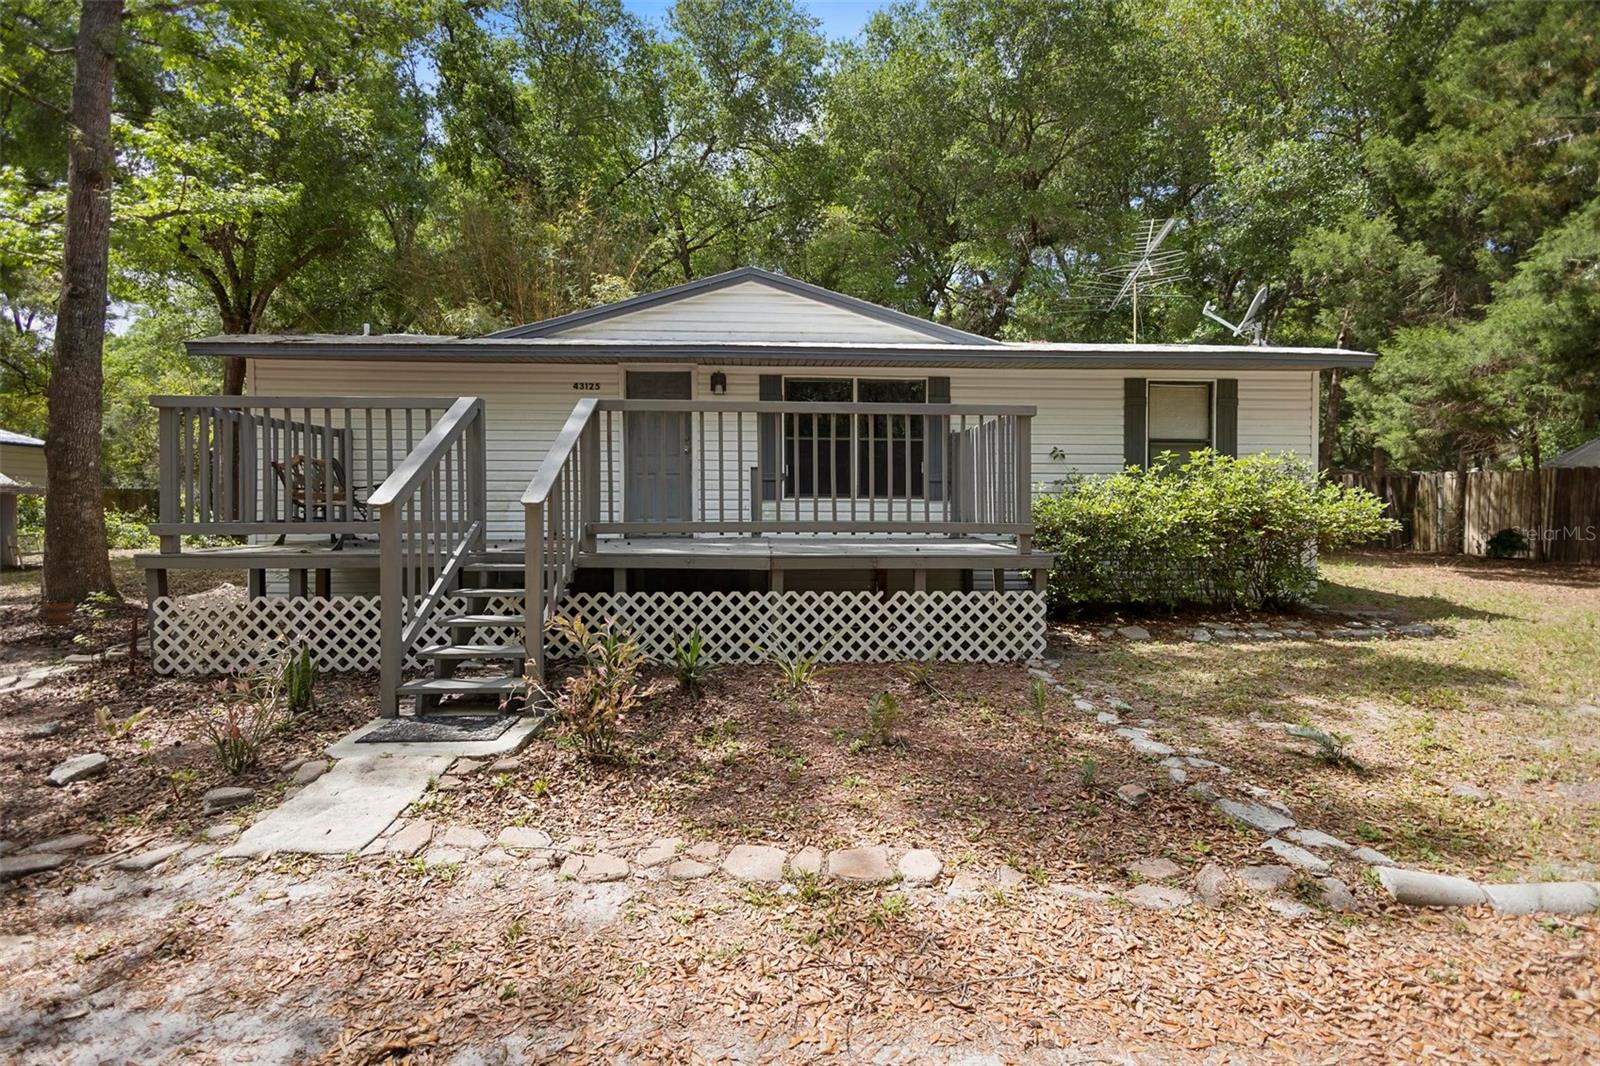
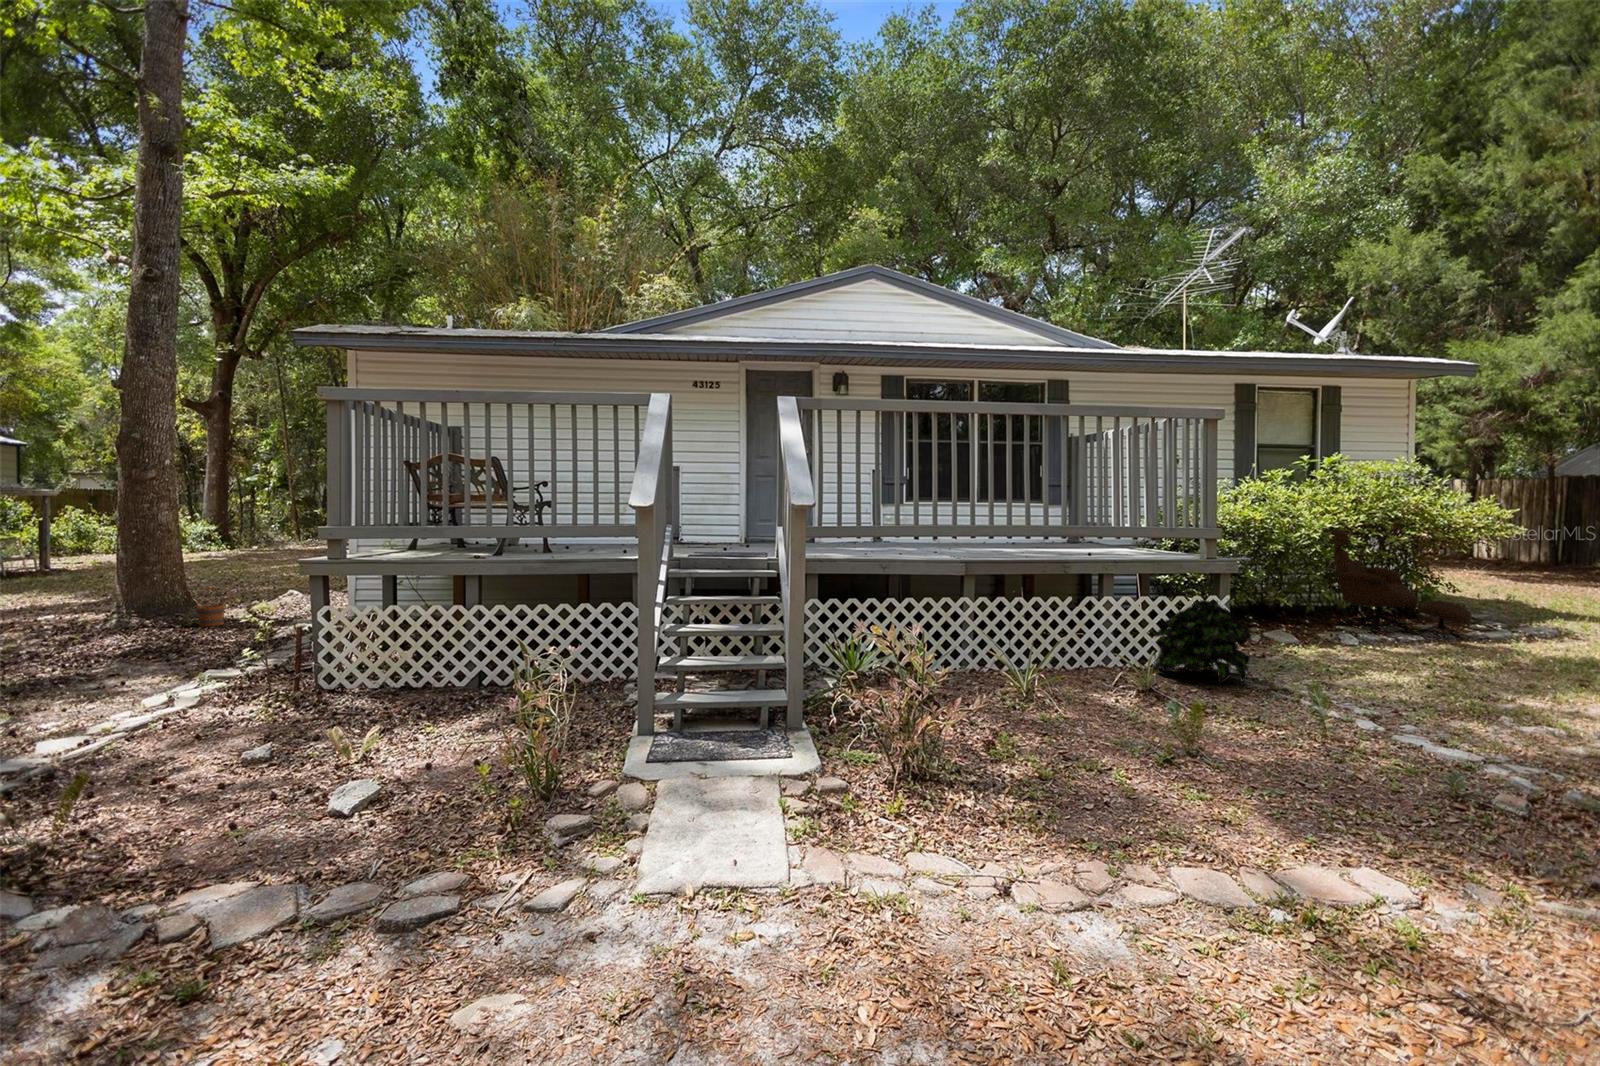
lounge chair: none [1196,522,1329,635] -> present [1334,530,1472,639]
potted plant: present [1484,528,1533,558] -> present [1154,600,1251,683]

